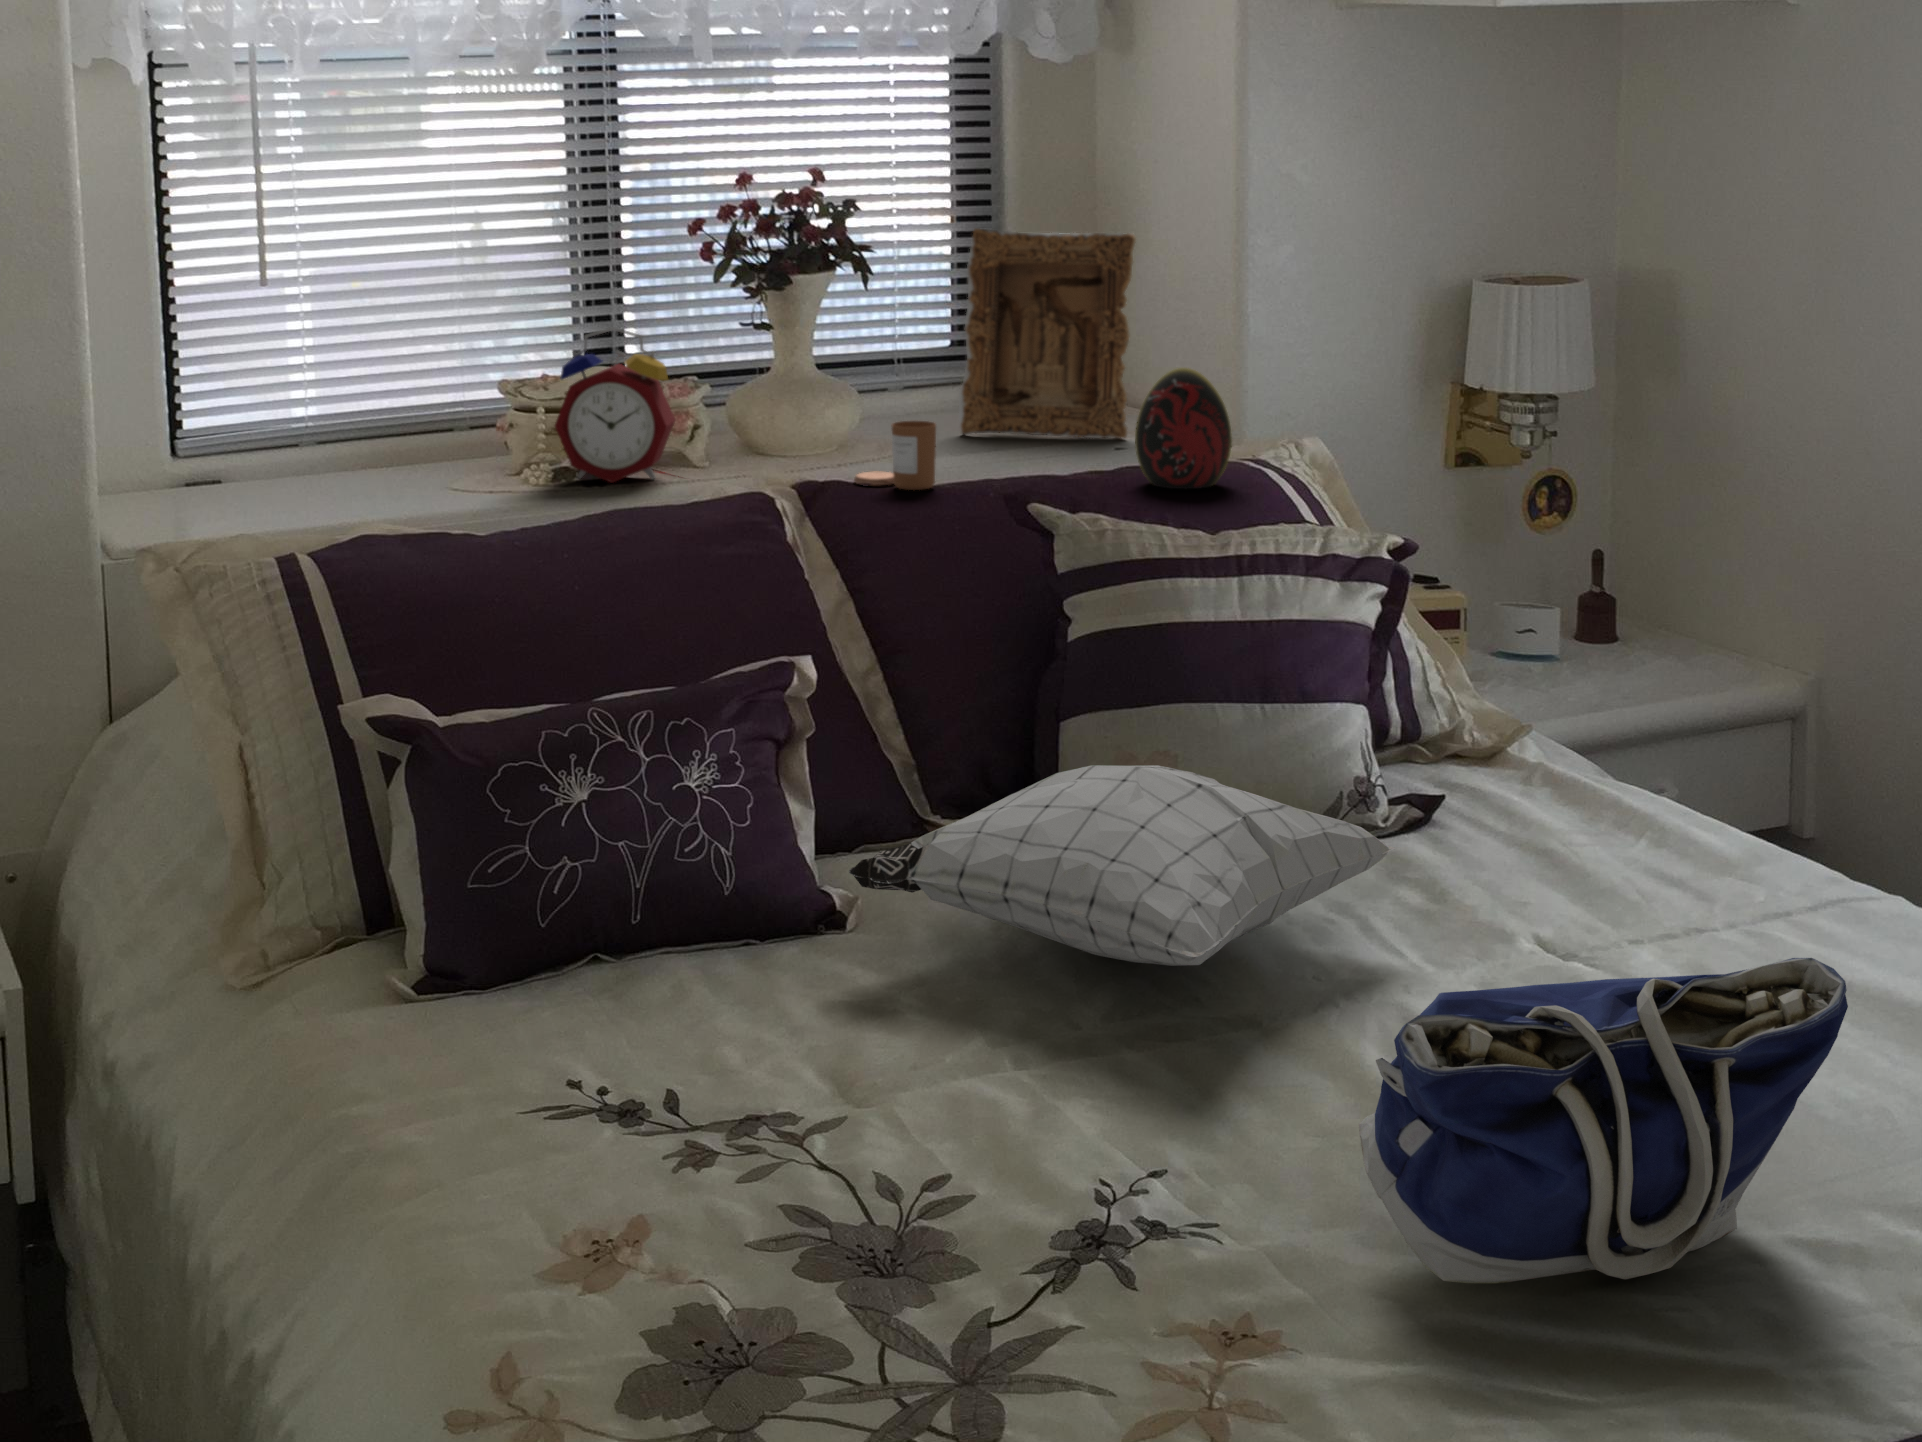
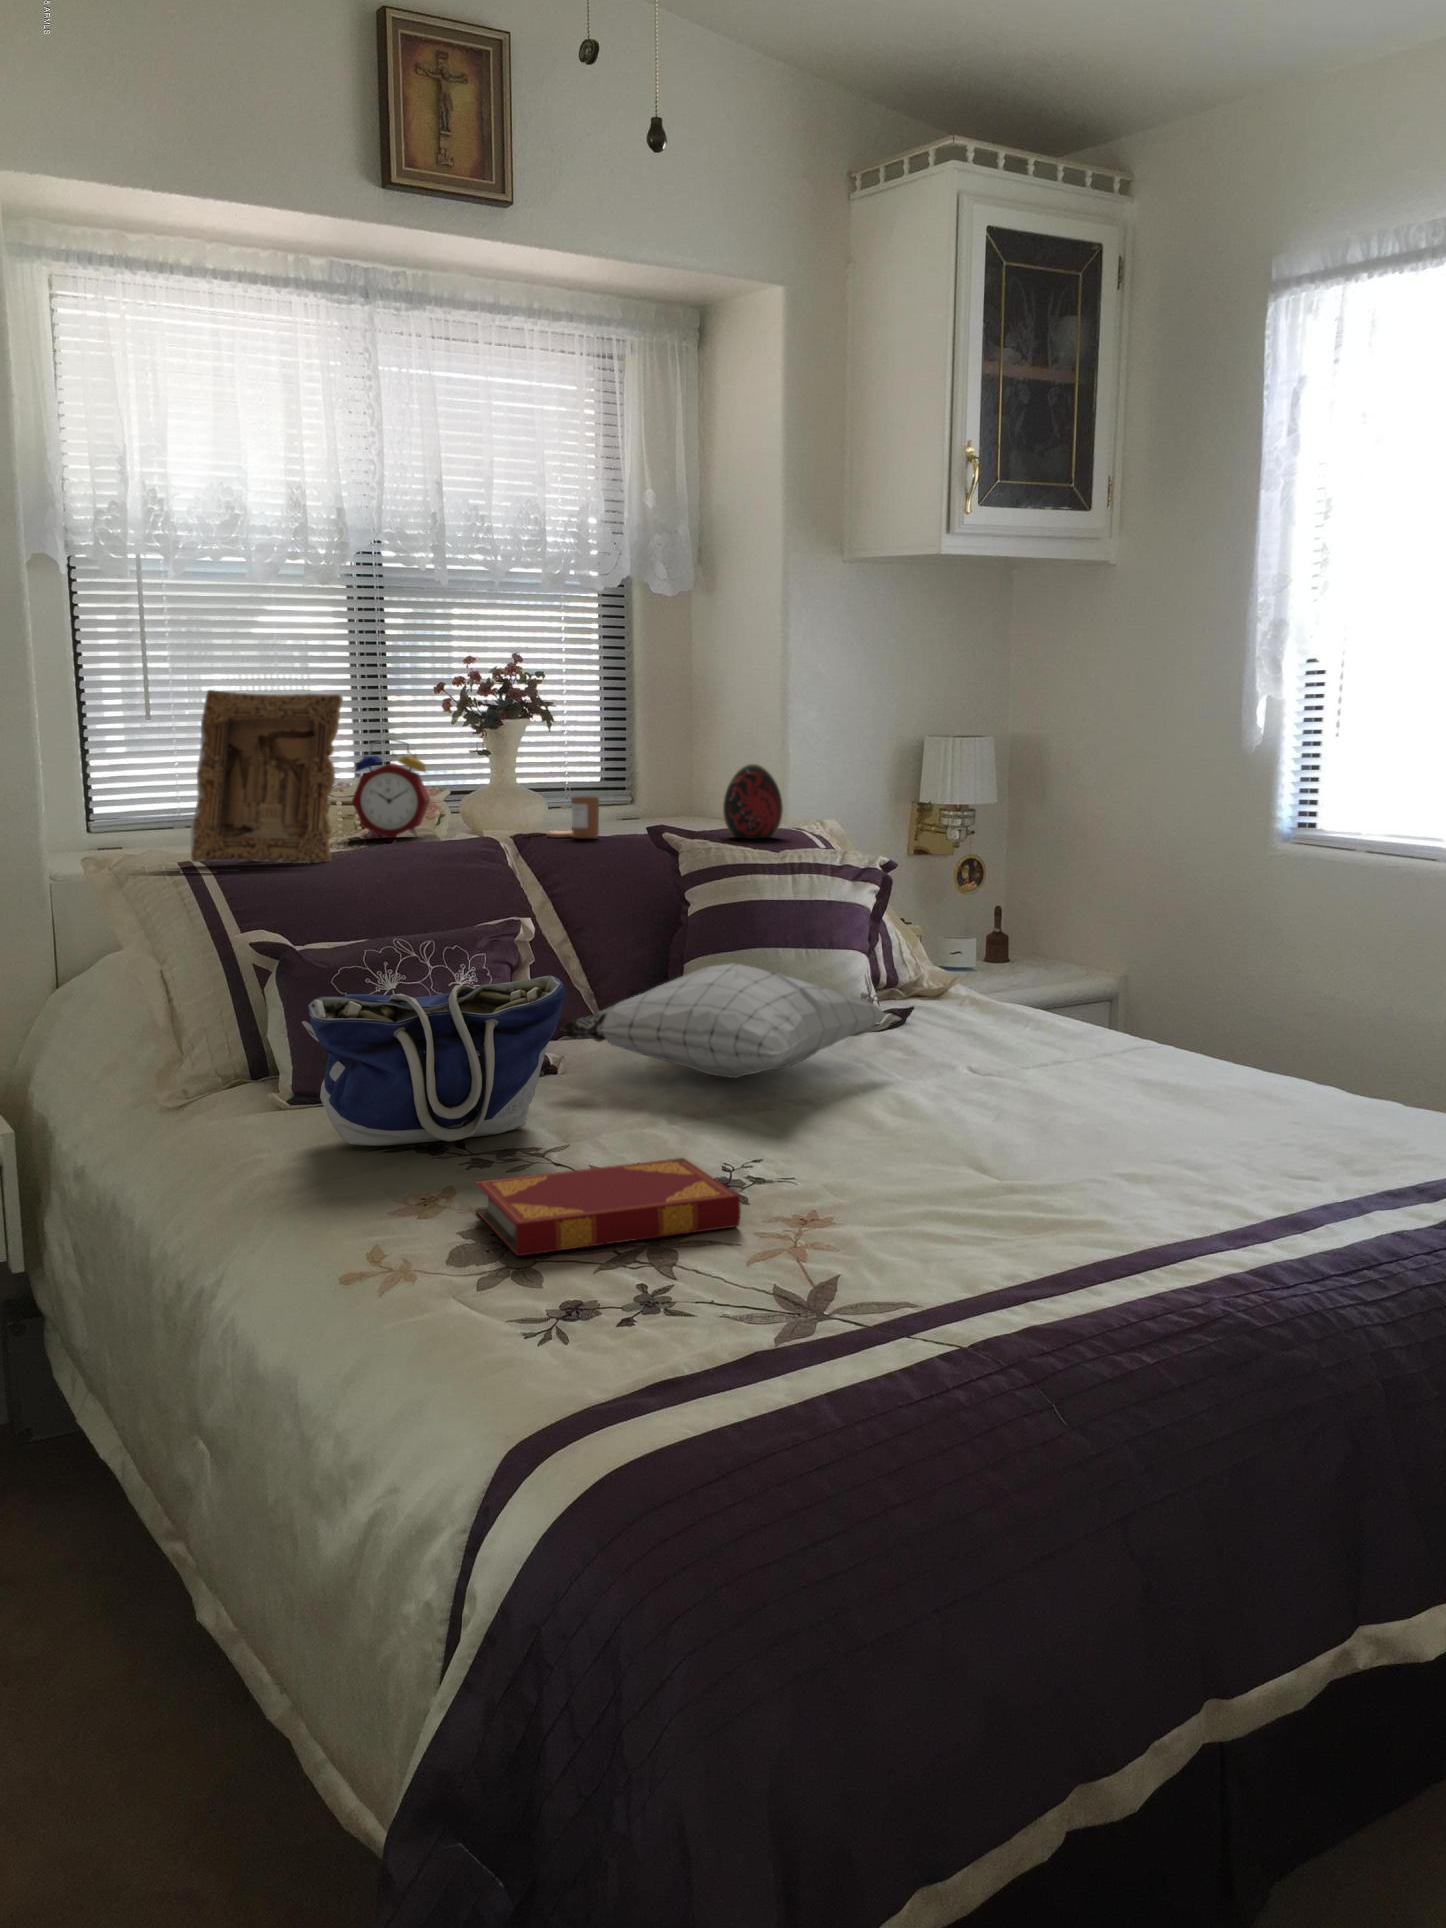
picture frame: present [959,228,1136,438] -> present [191,690,343,863]
tote bag: present [1359,958,1848,1283] -> present [302,975,565,1146]
hardback book: none [674,1183,1115,1410] -> present [475,1158,741,1256]

